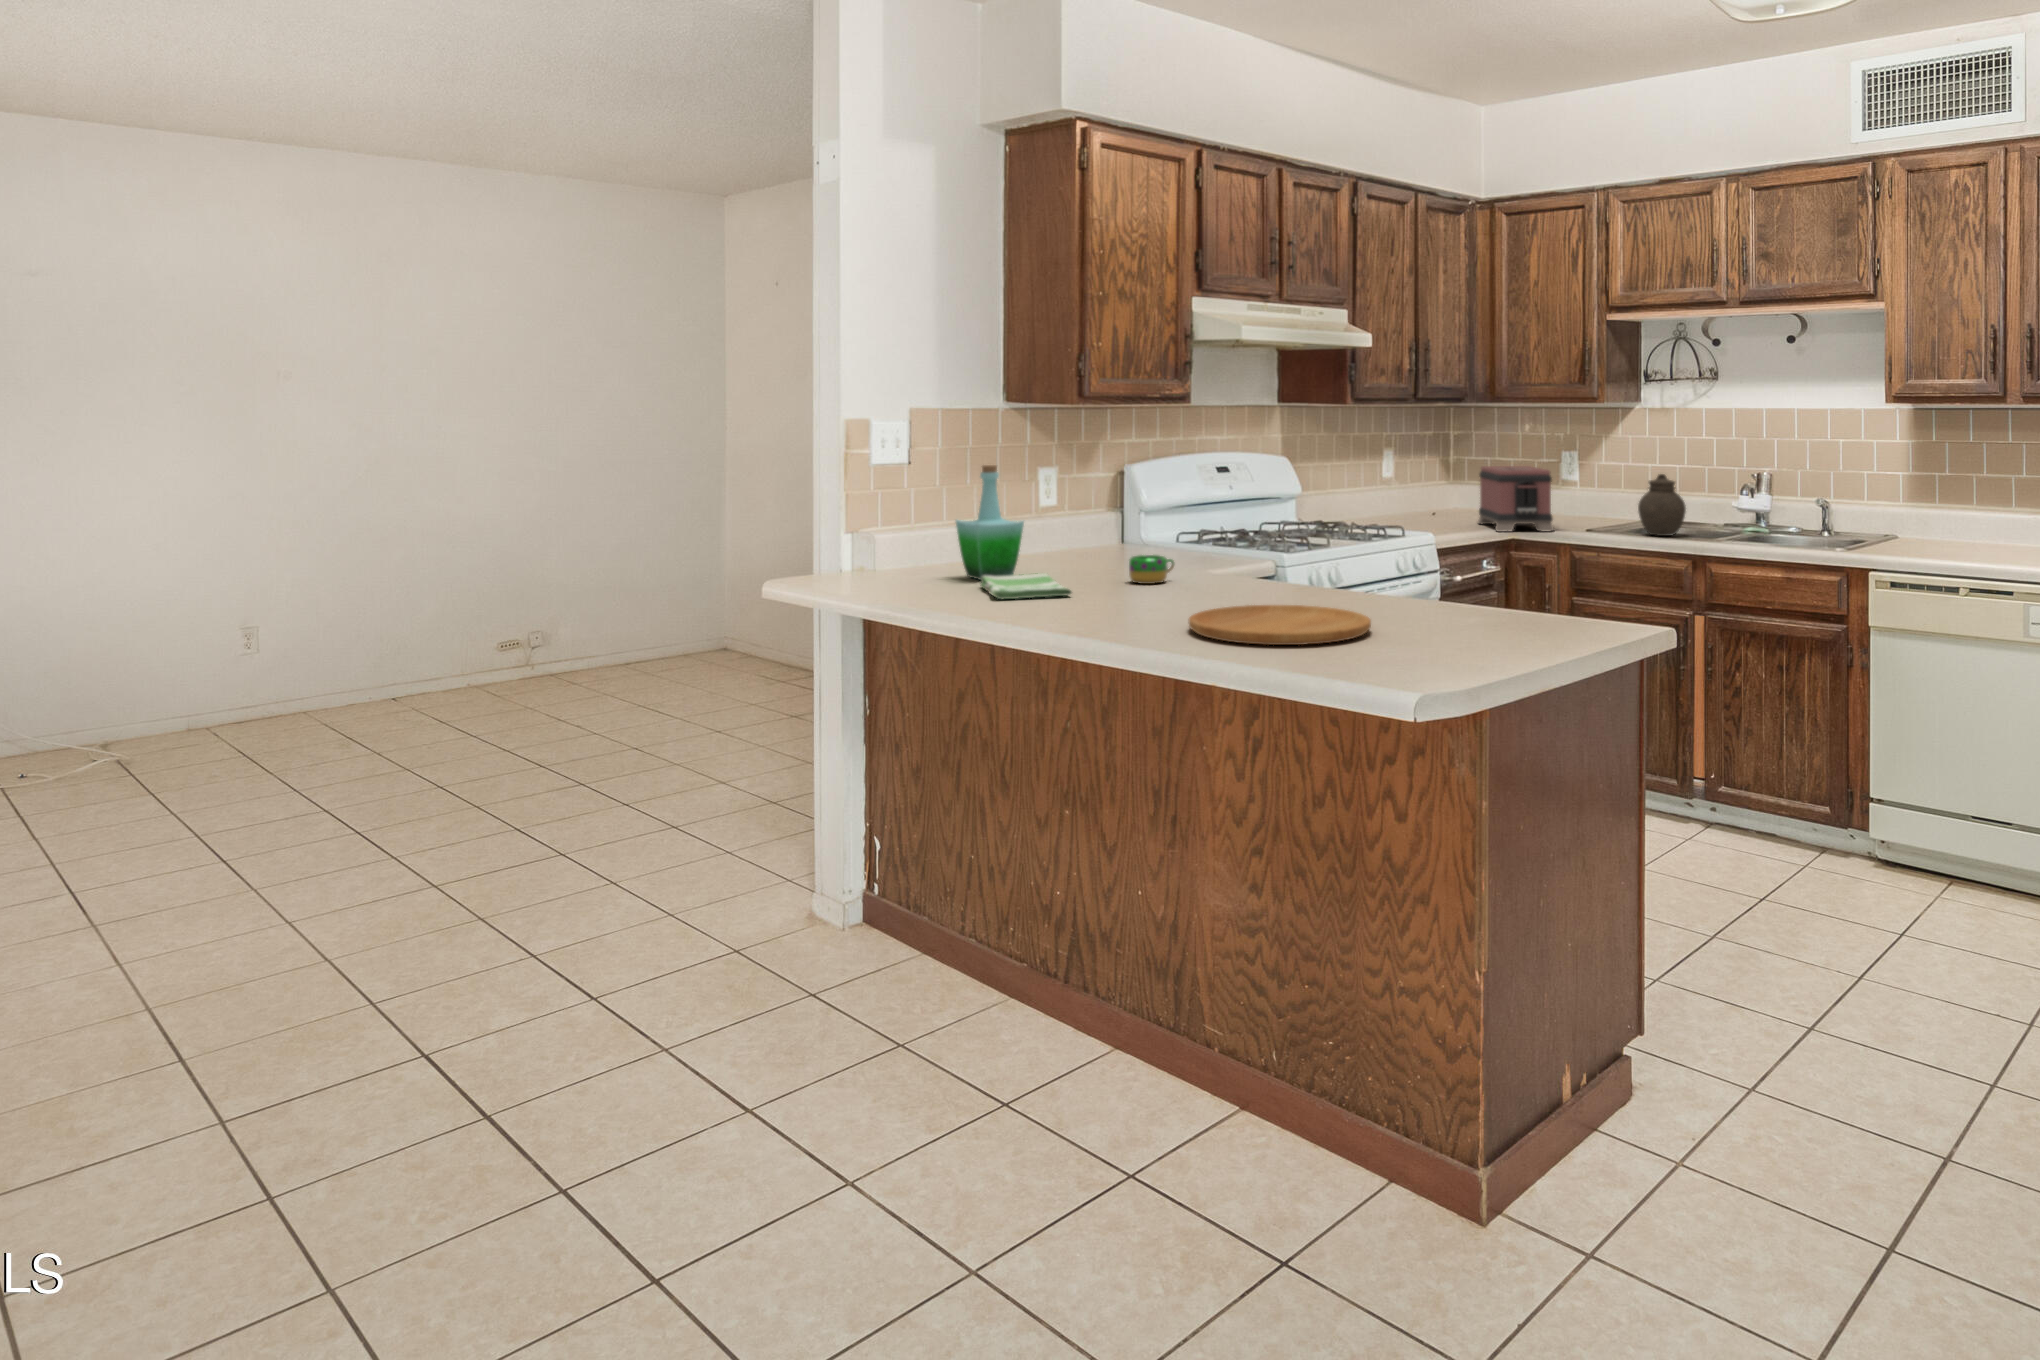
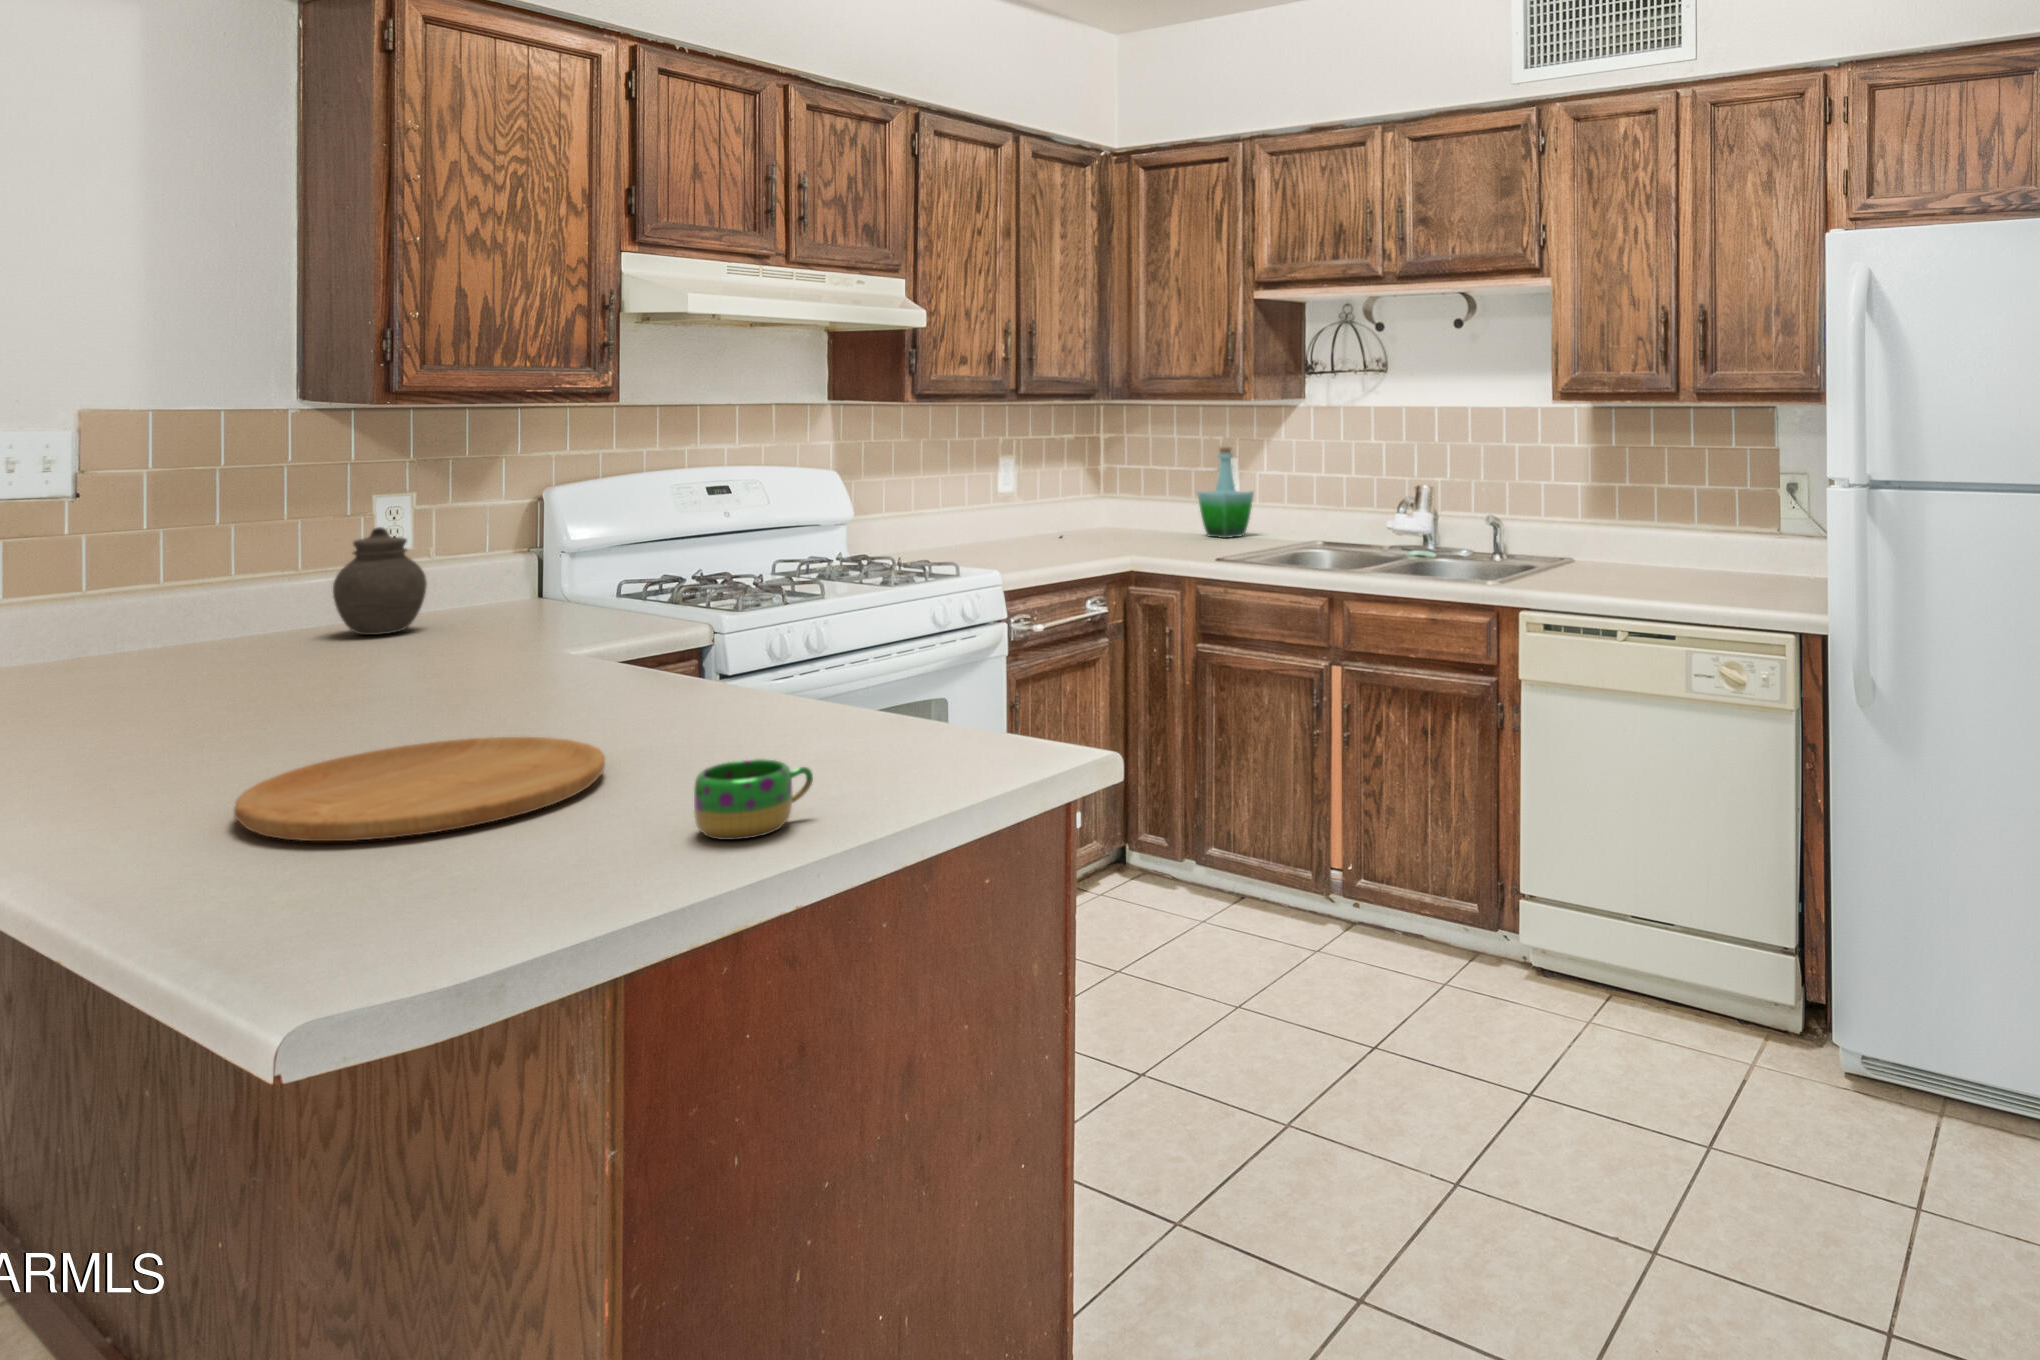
bottle: present [956,465,1024,580] -> present [1197,447,1254,538]
toaster: present [1478,466,1555,532] -> none [1089,479,1170,565]
jar: present [1638,474,1686,536] -> present [333,527,427,635]
mug: present [1129,555,1174,584] -> present [694,759,813,840]
dish towel: present [980,573,1072,599] -> none [47,676,237,736]

